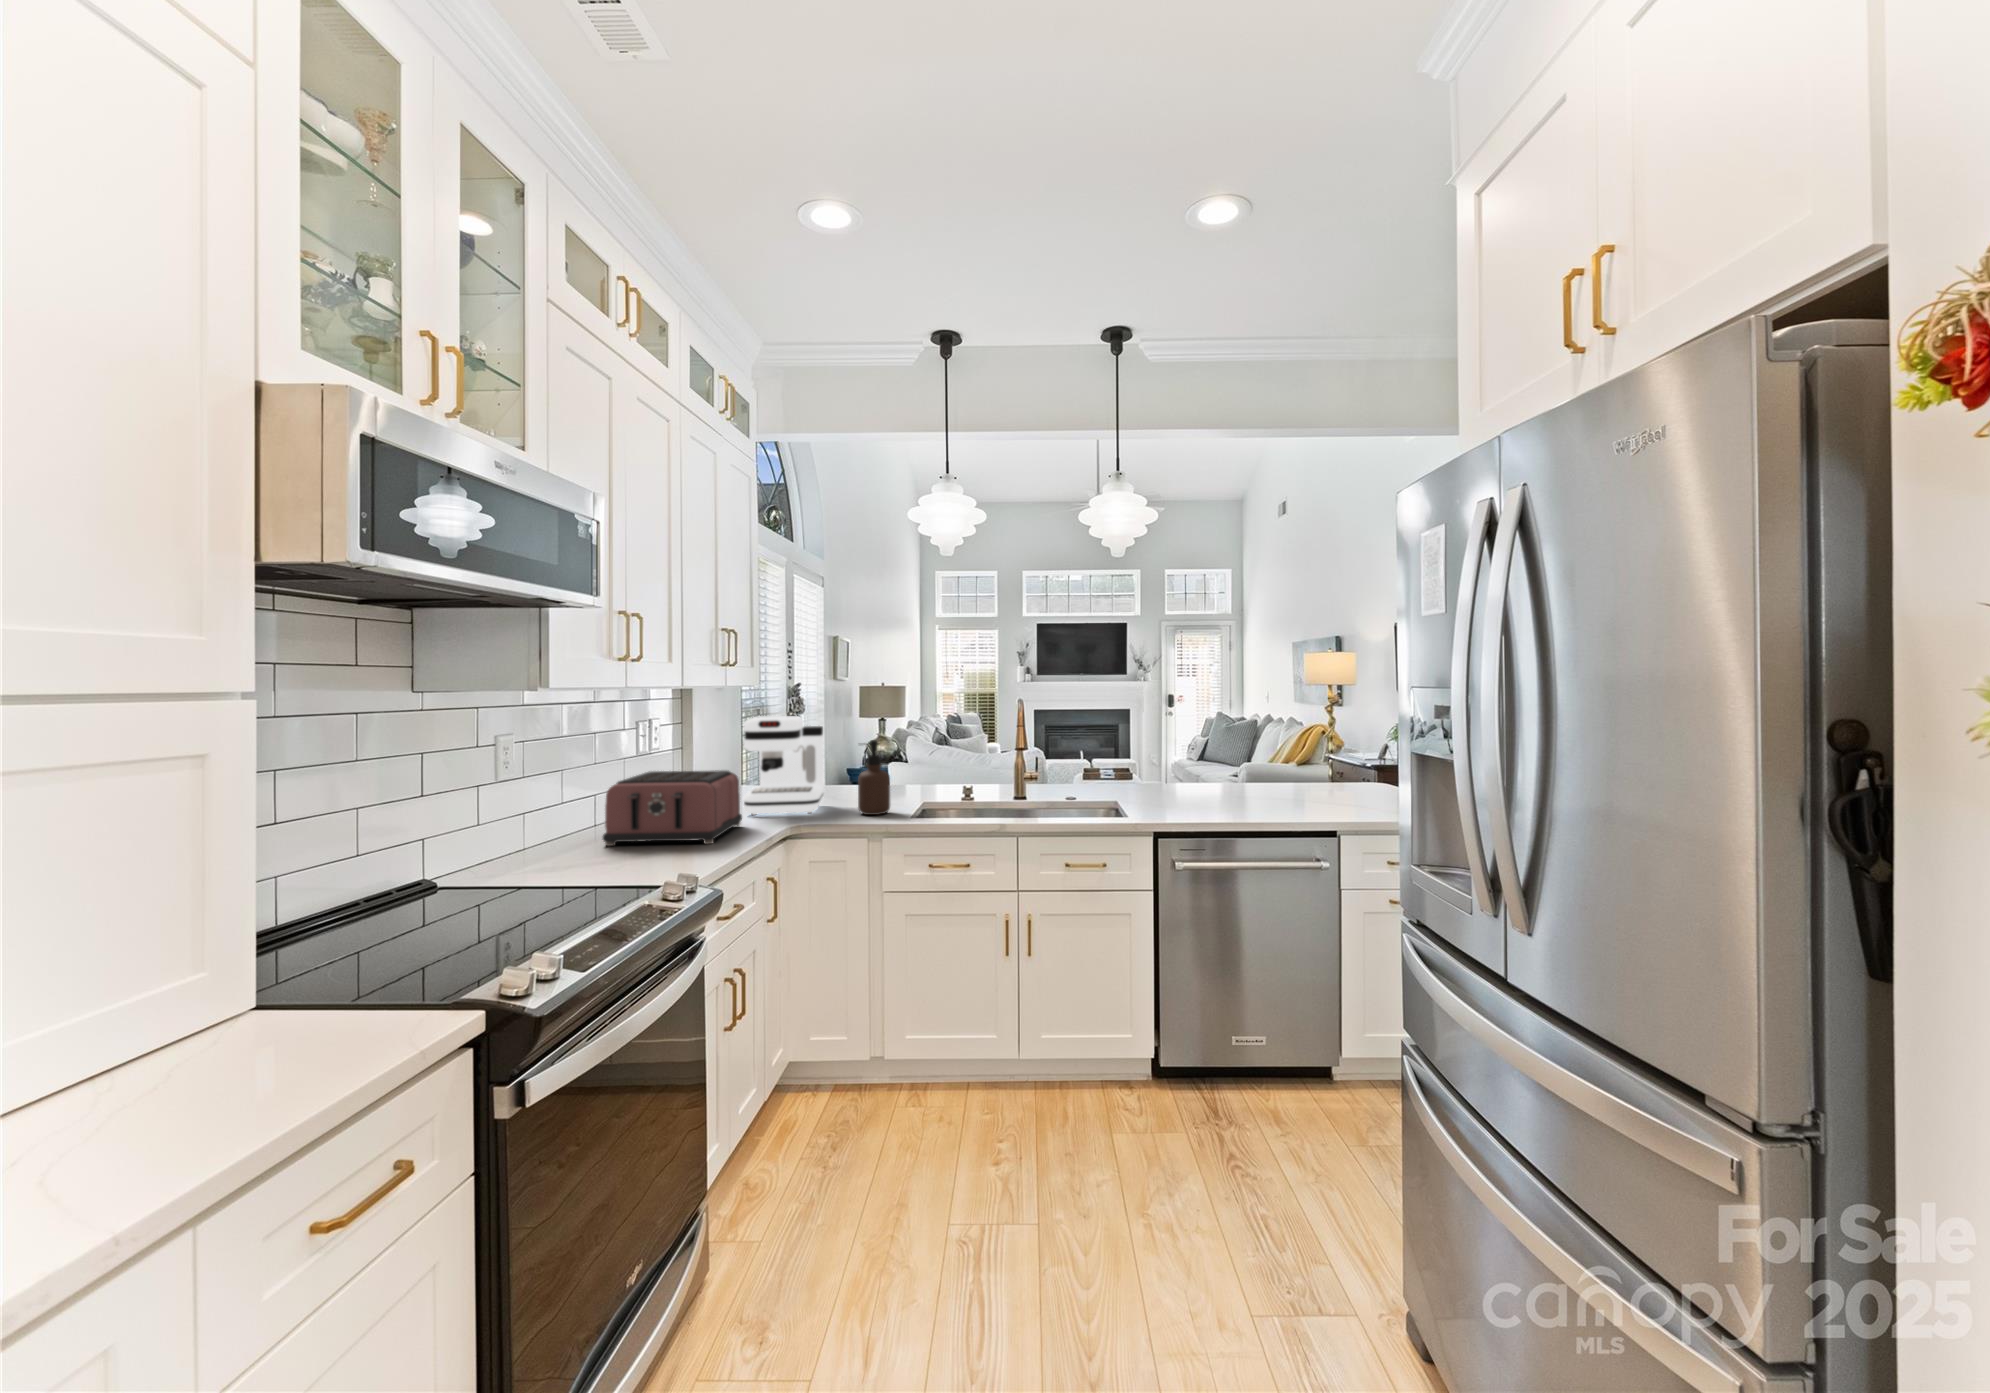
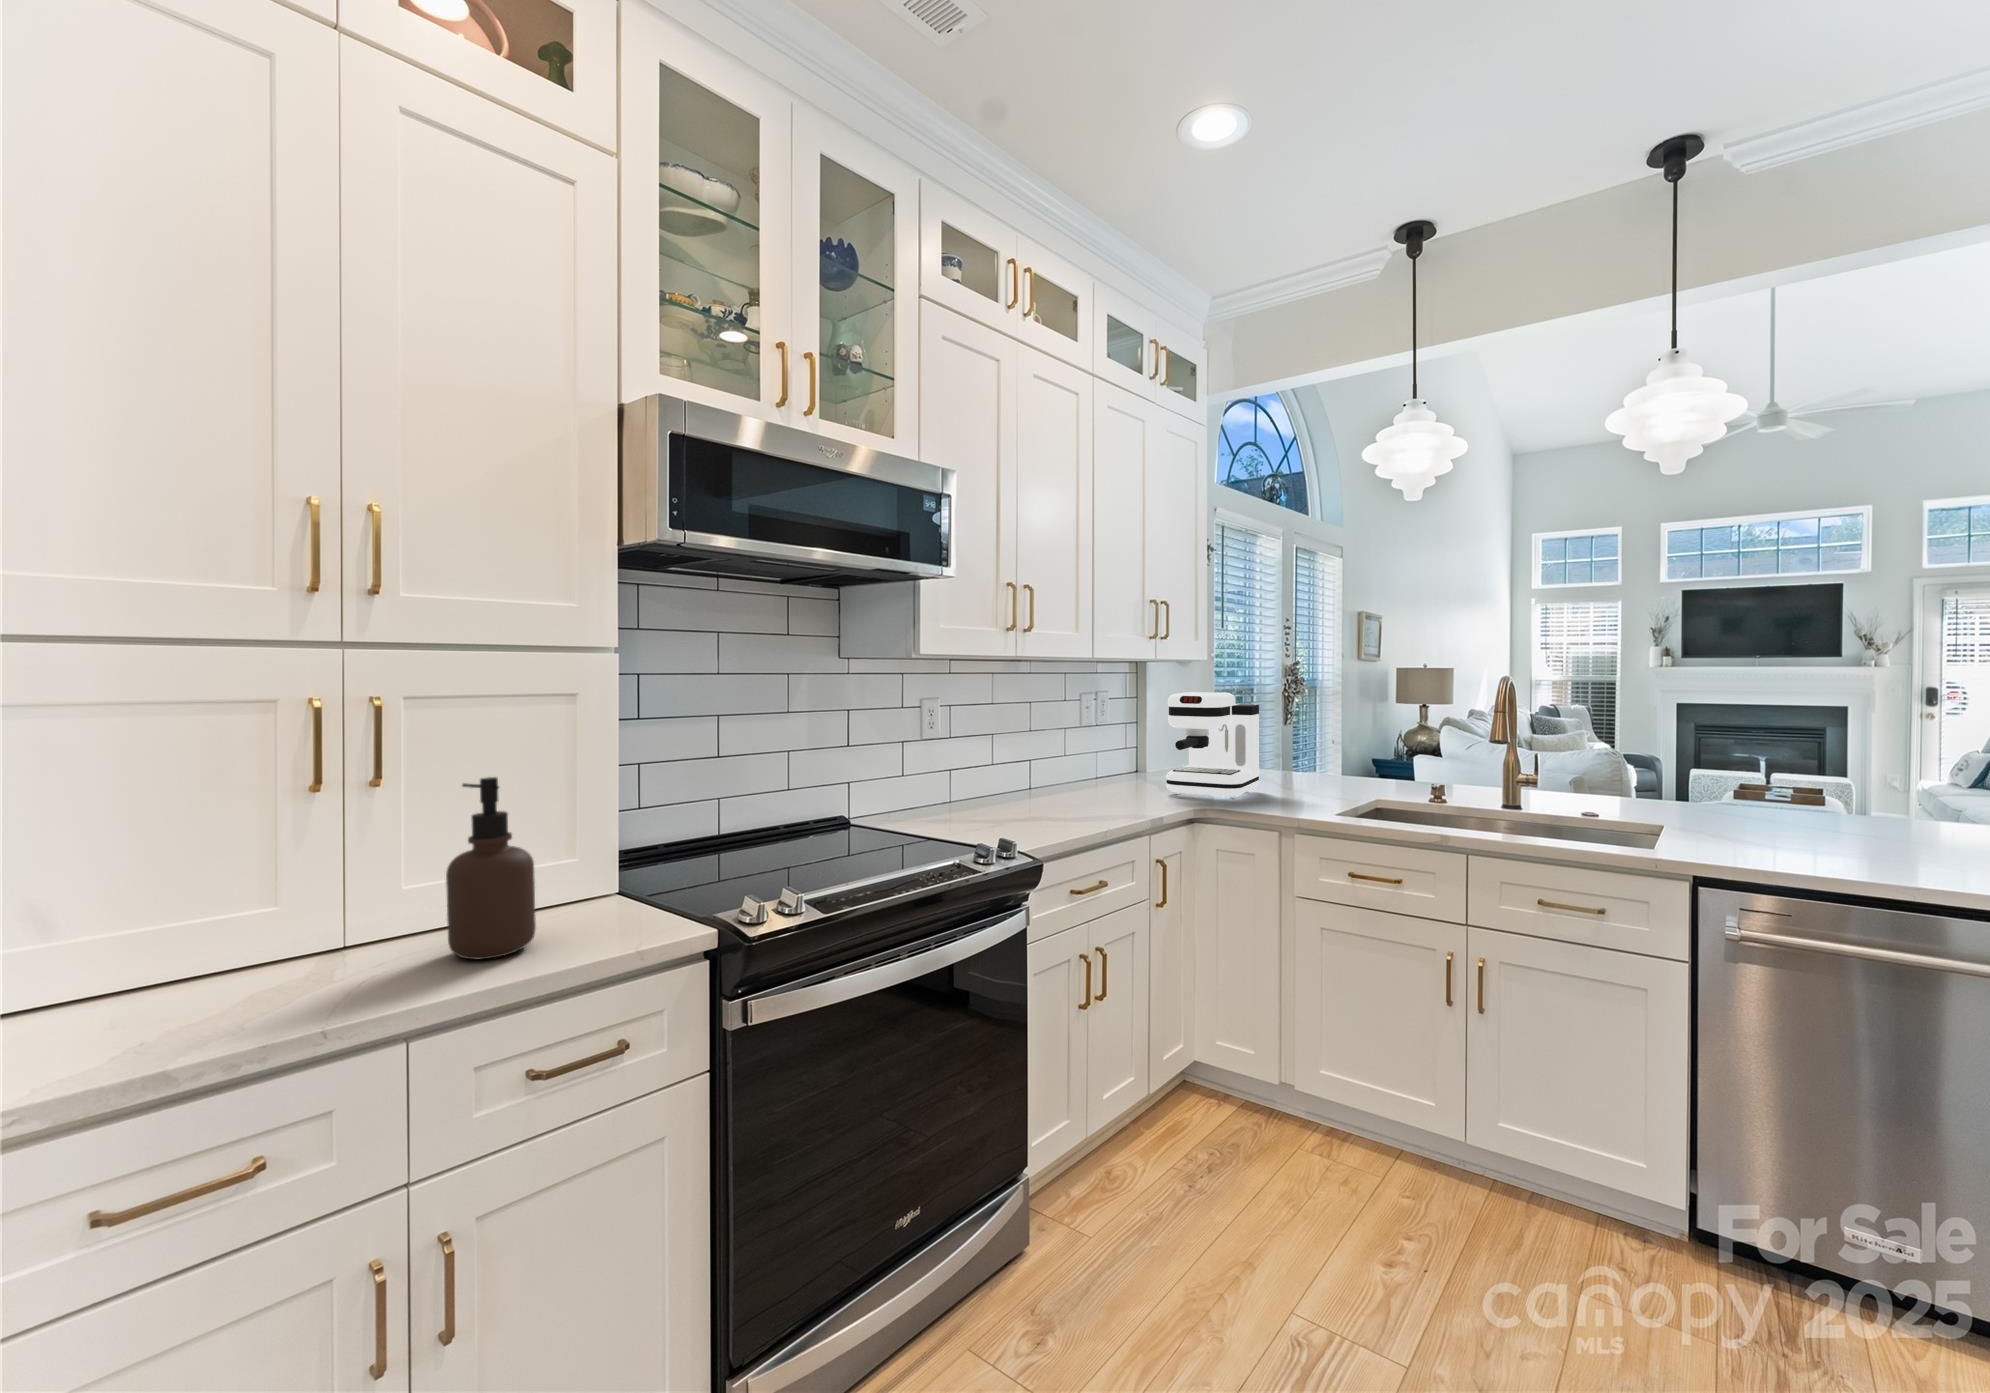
soap dispenser: present [858,740,890,815] -> present [446,777,536,959]
toaster: present [603,770,742,846] -> none [1008,741,1149,817]

